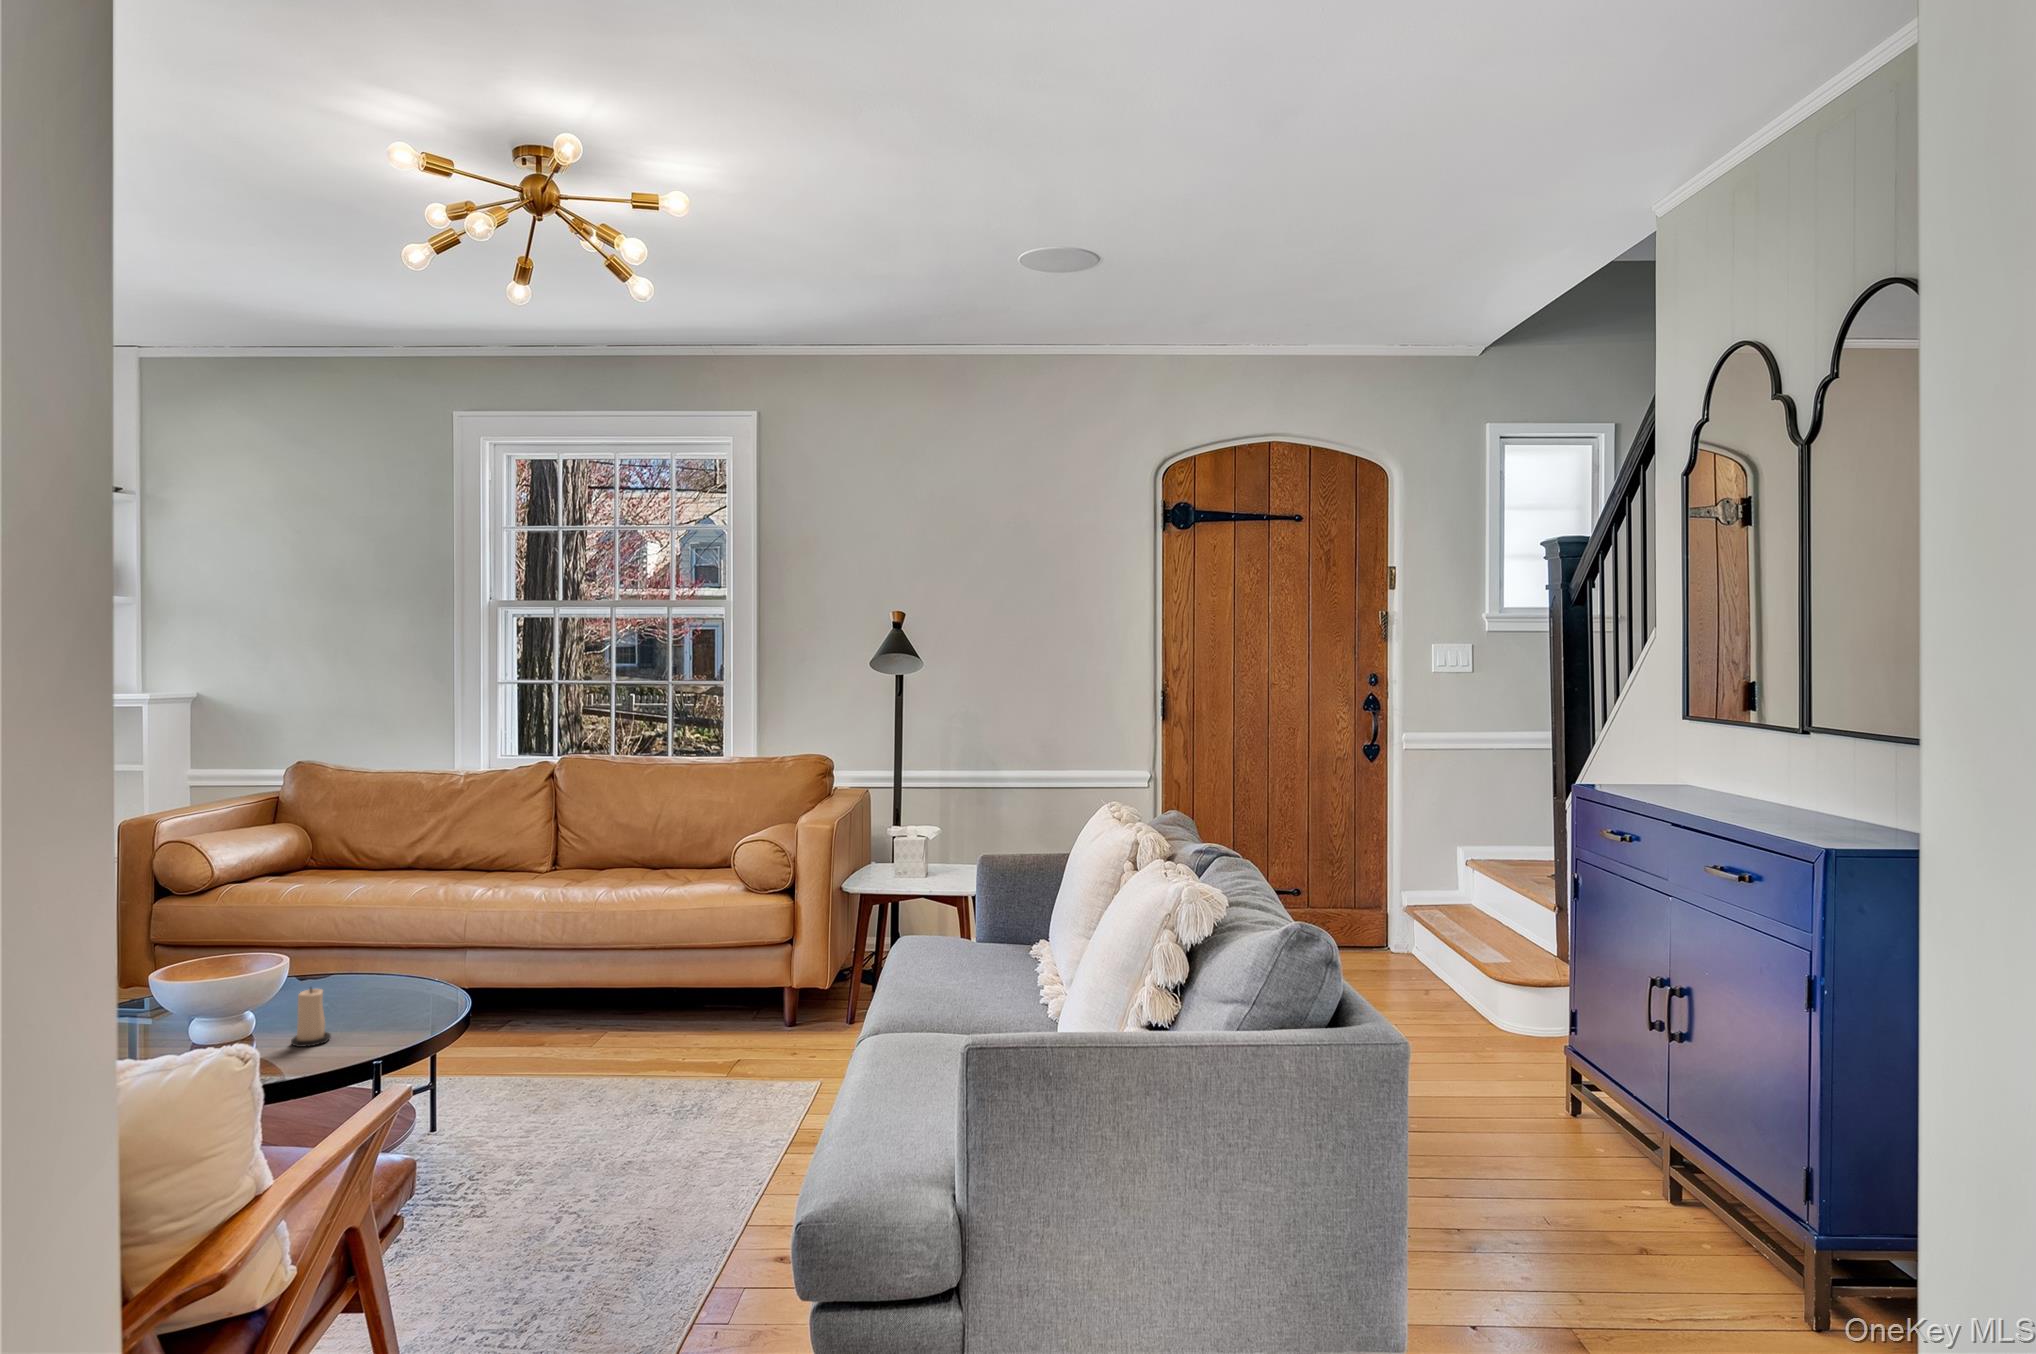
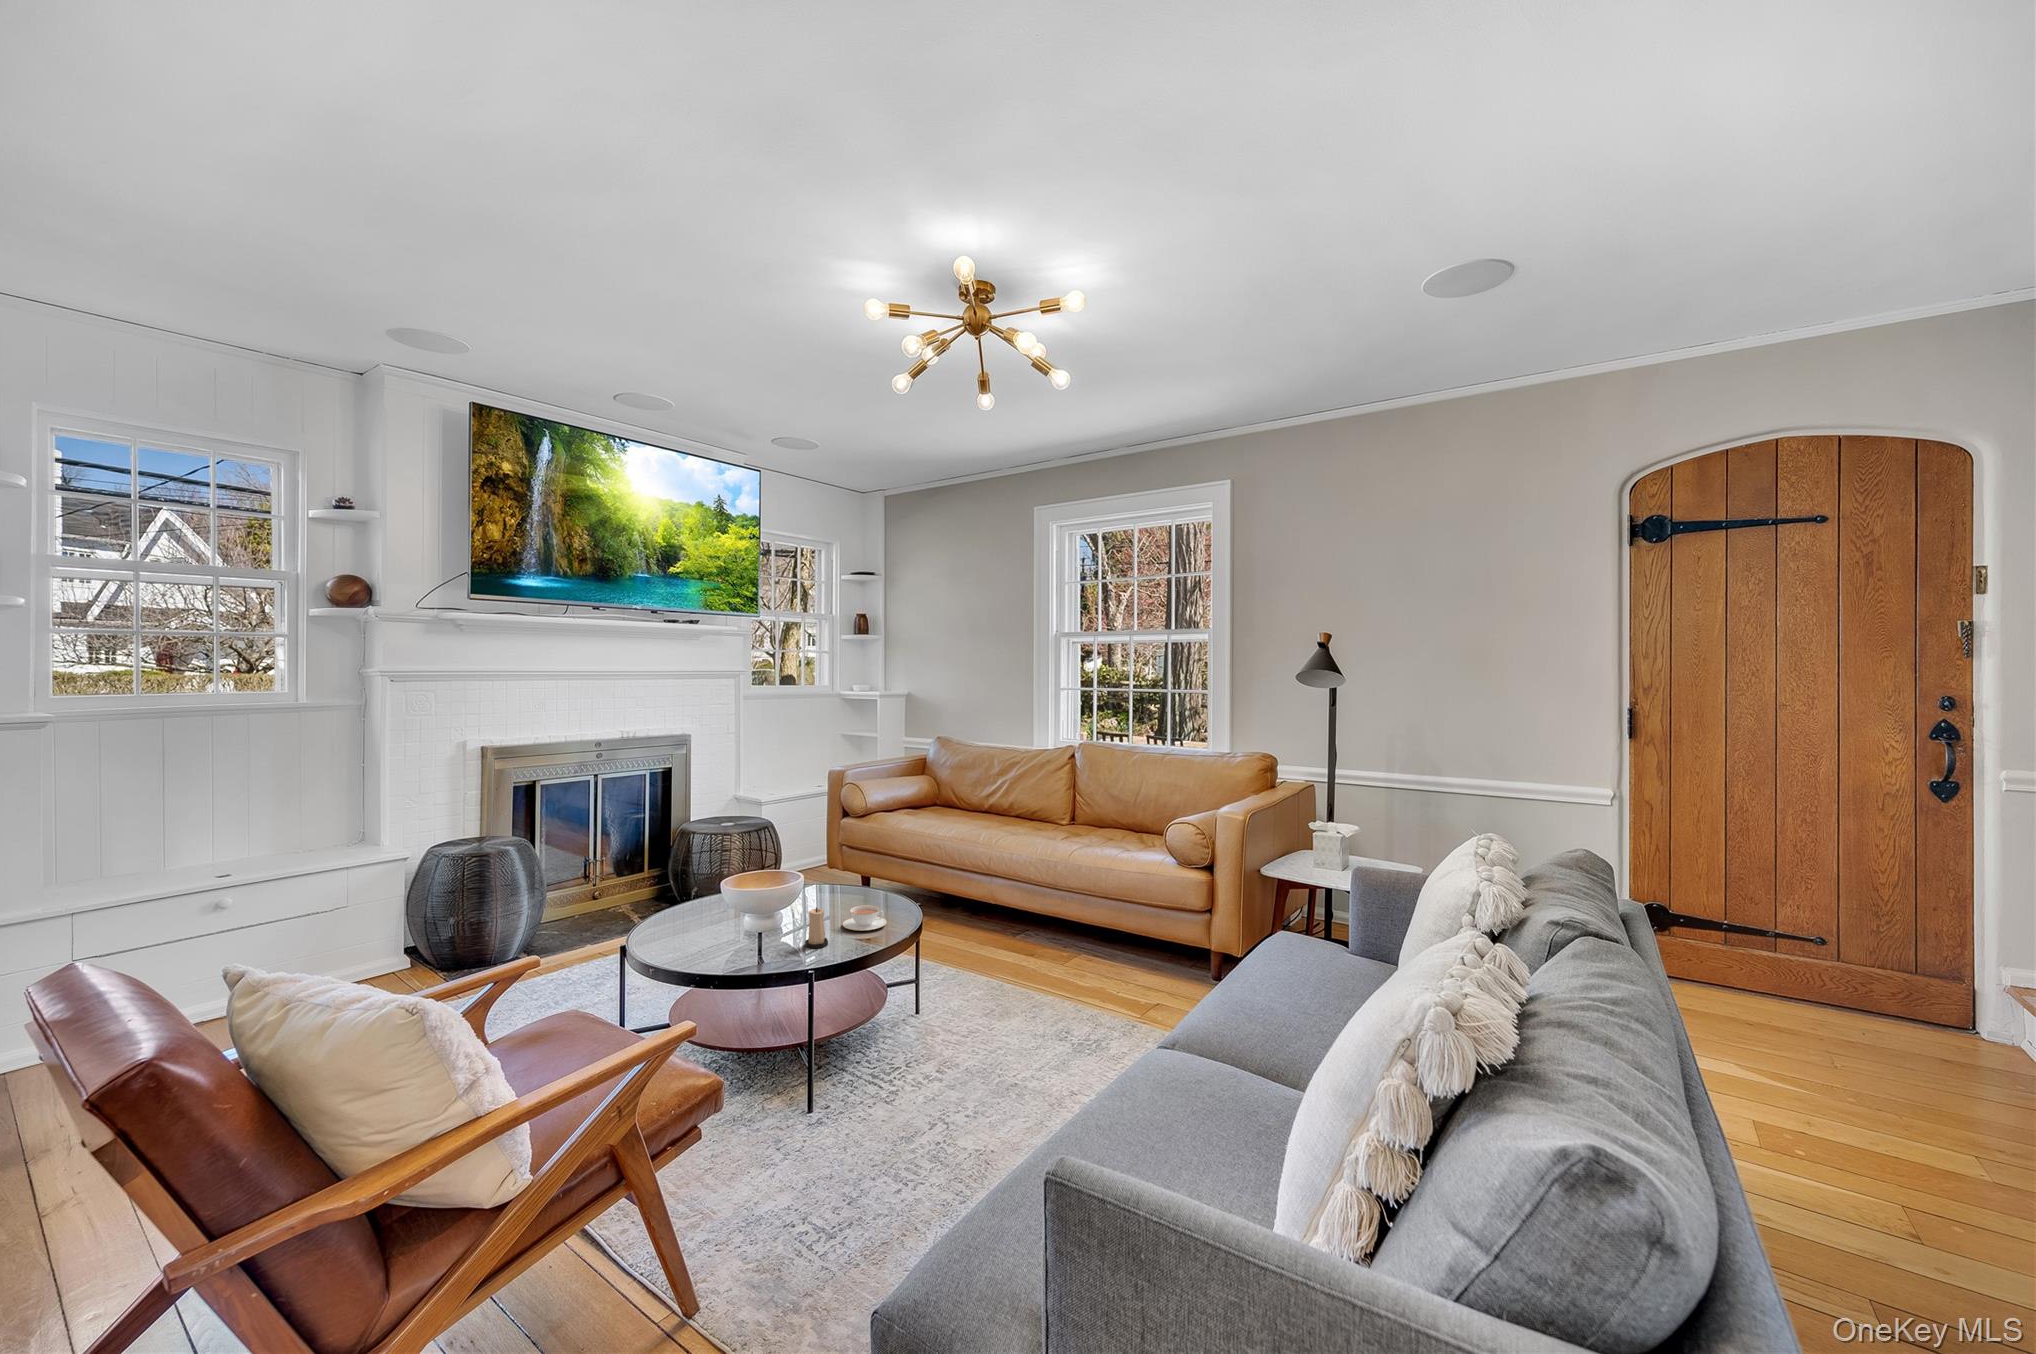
teacup: none [324,984,397,1019] -> present [842,905,887,931]

